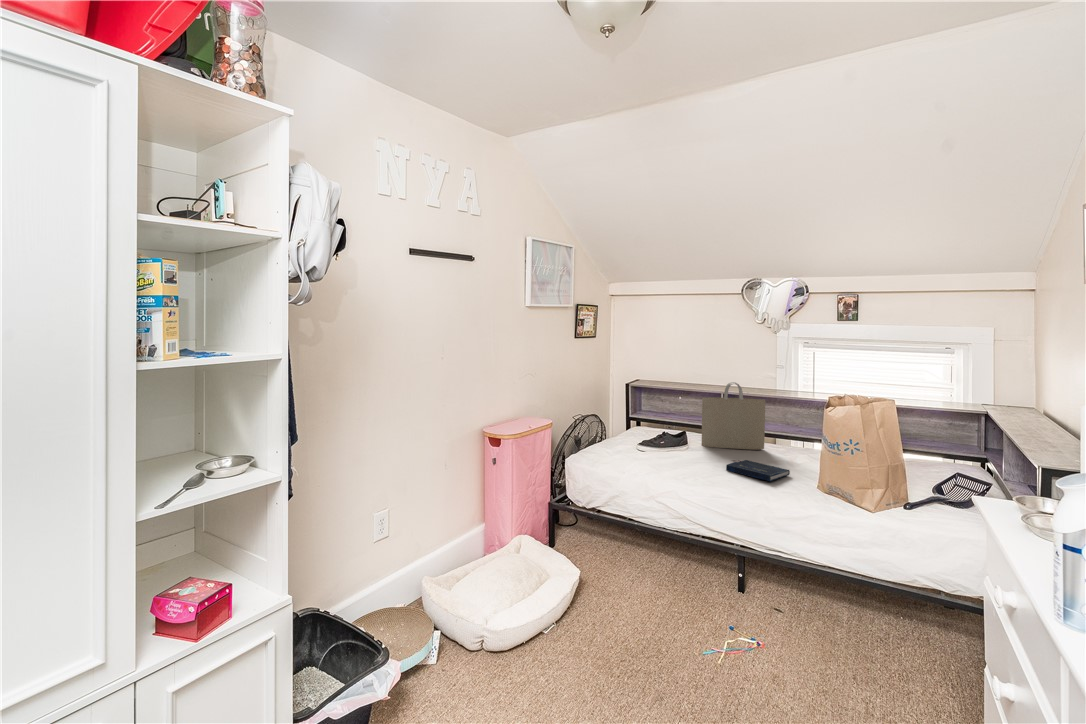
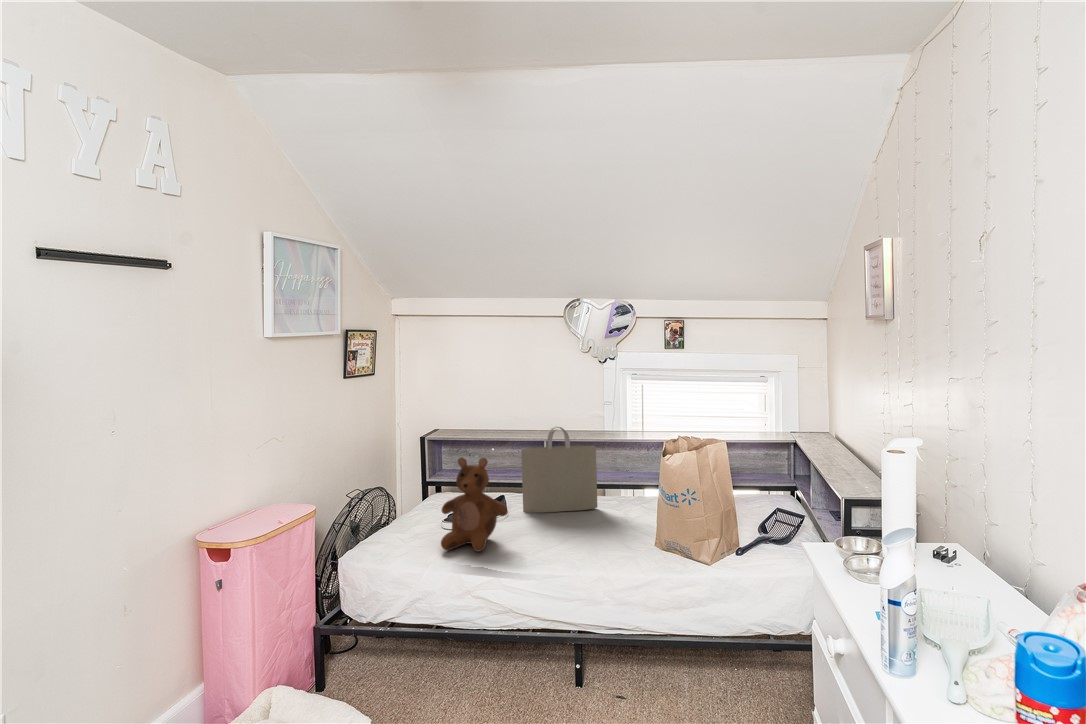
teddy bear: none [636,399,687,467] -> present [441,458,508,552]
book: present [726,460,790,481] -> none [558,526,632,553]

